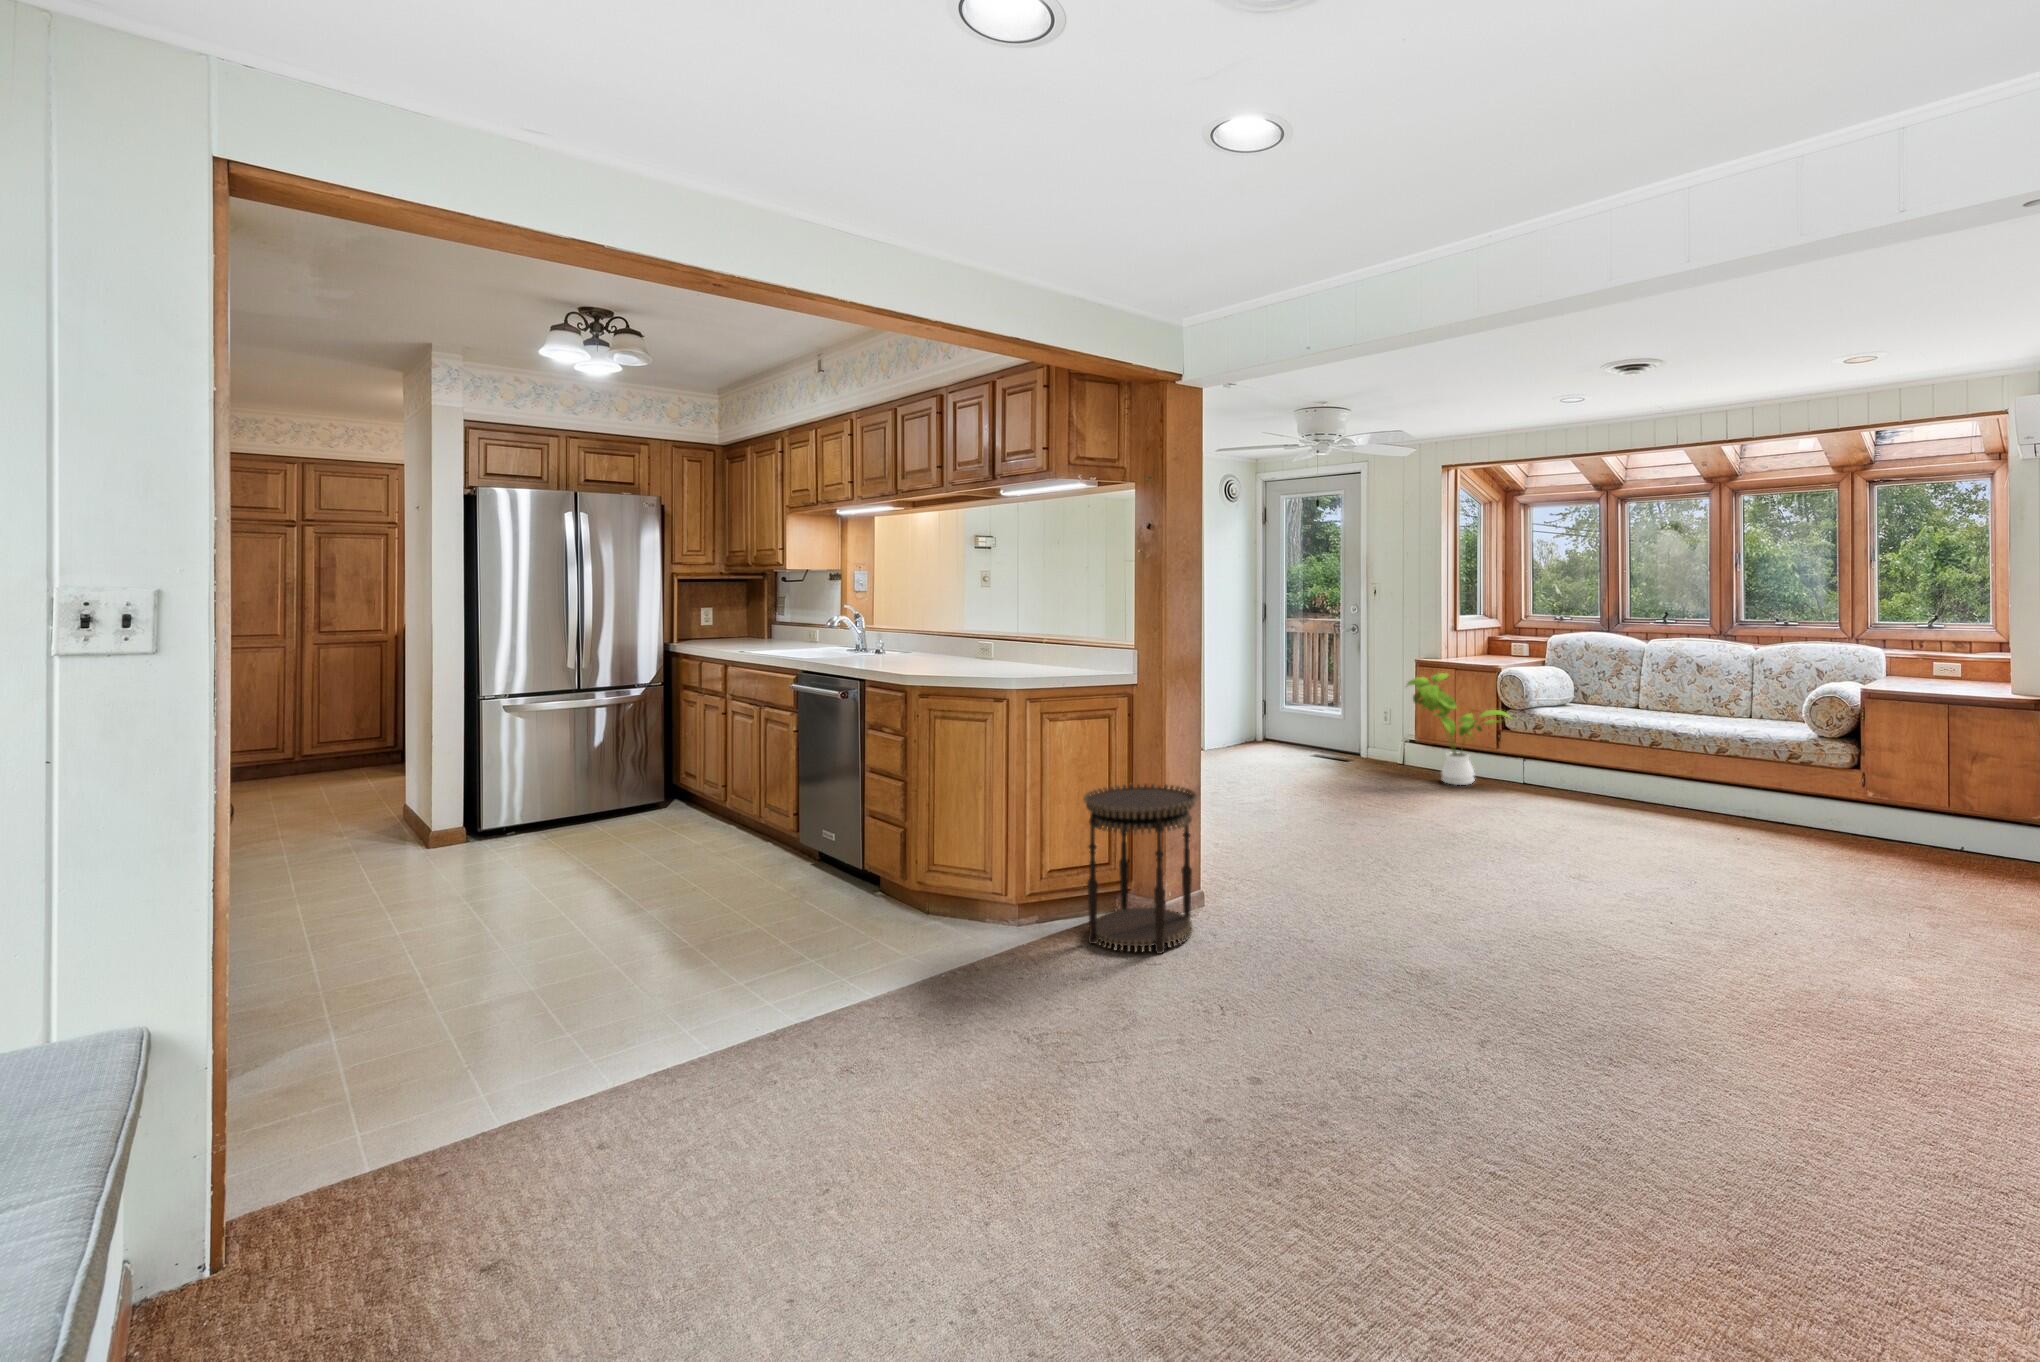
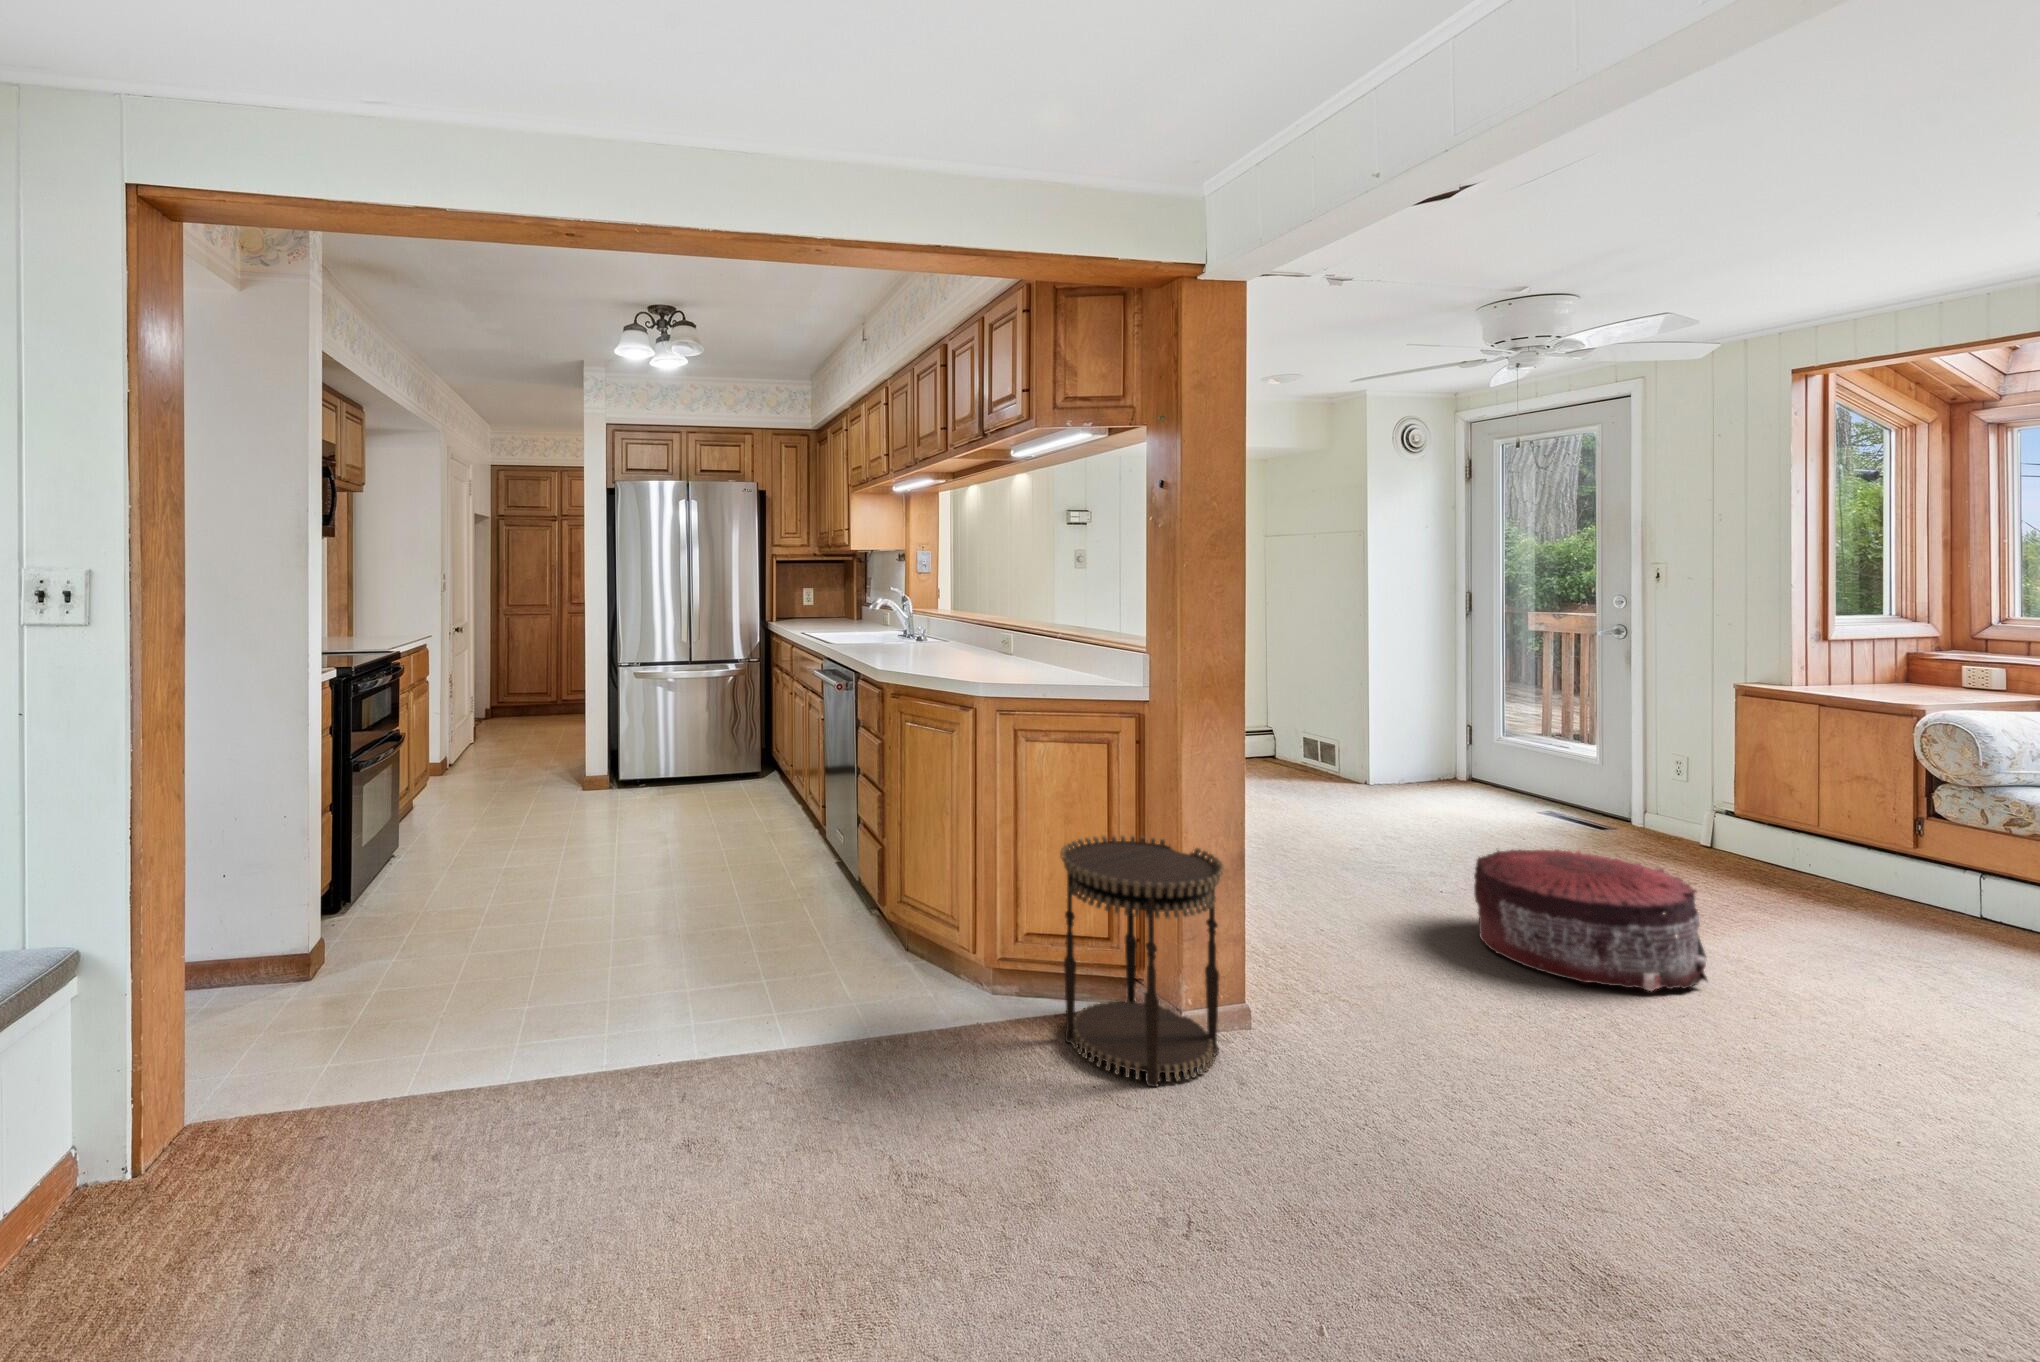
house plant: present [1407,673,1511,785] -> none [1699,713,1952,902]
pouf: none [1303,767,1425,846] -> present [1474,849,1707,991]

